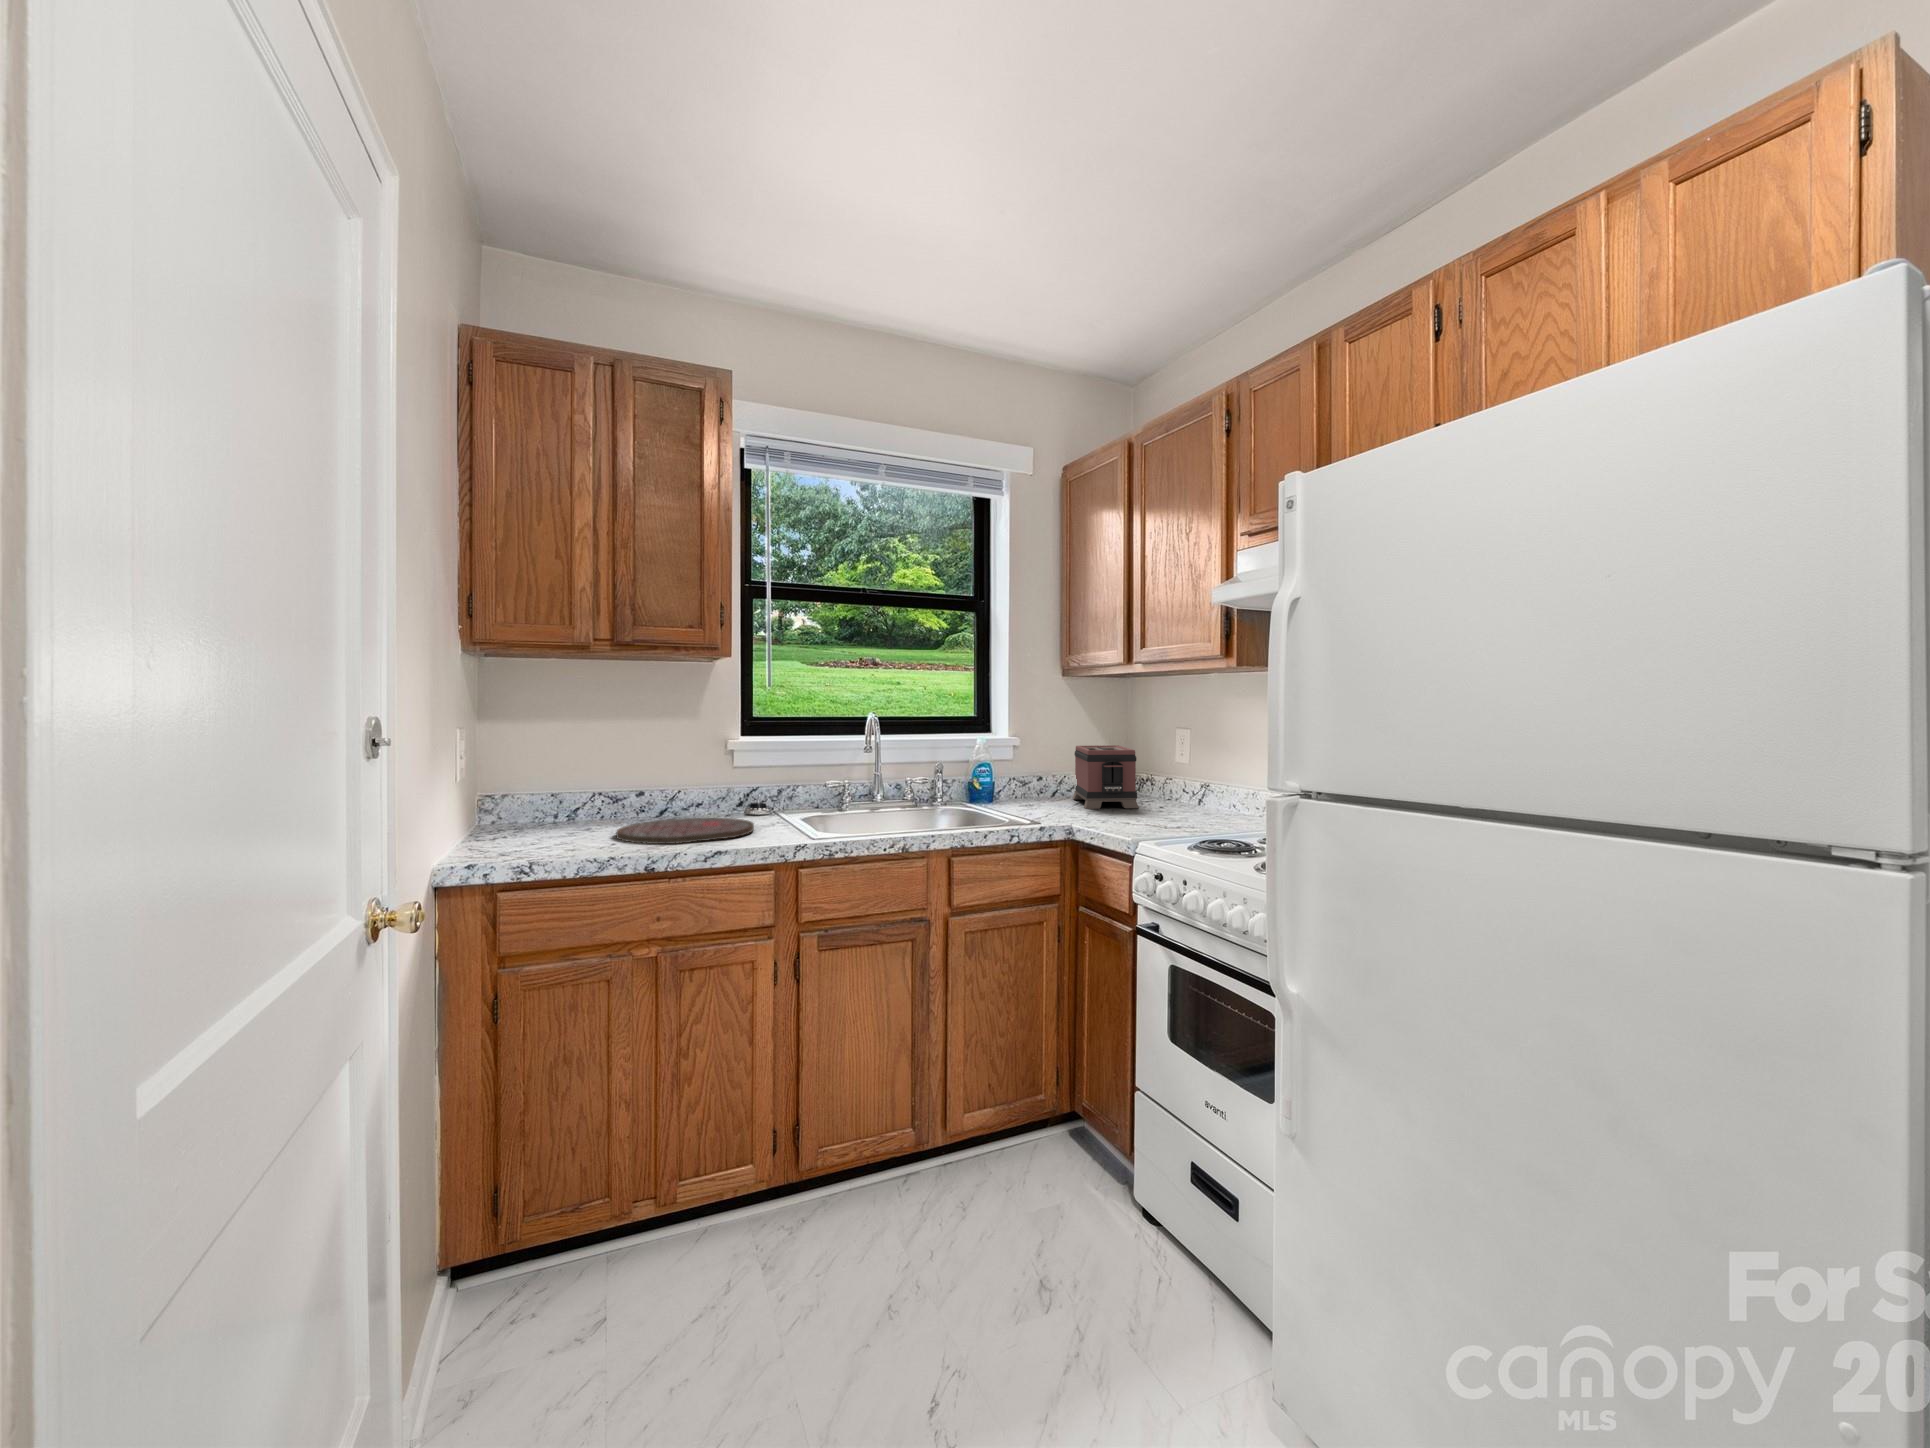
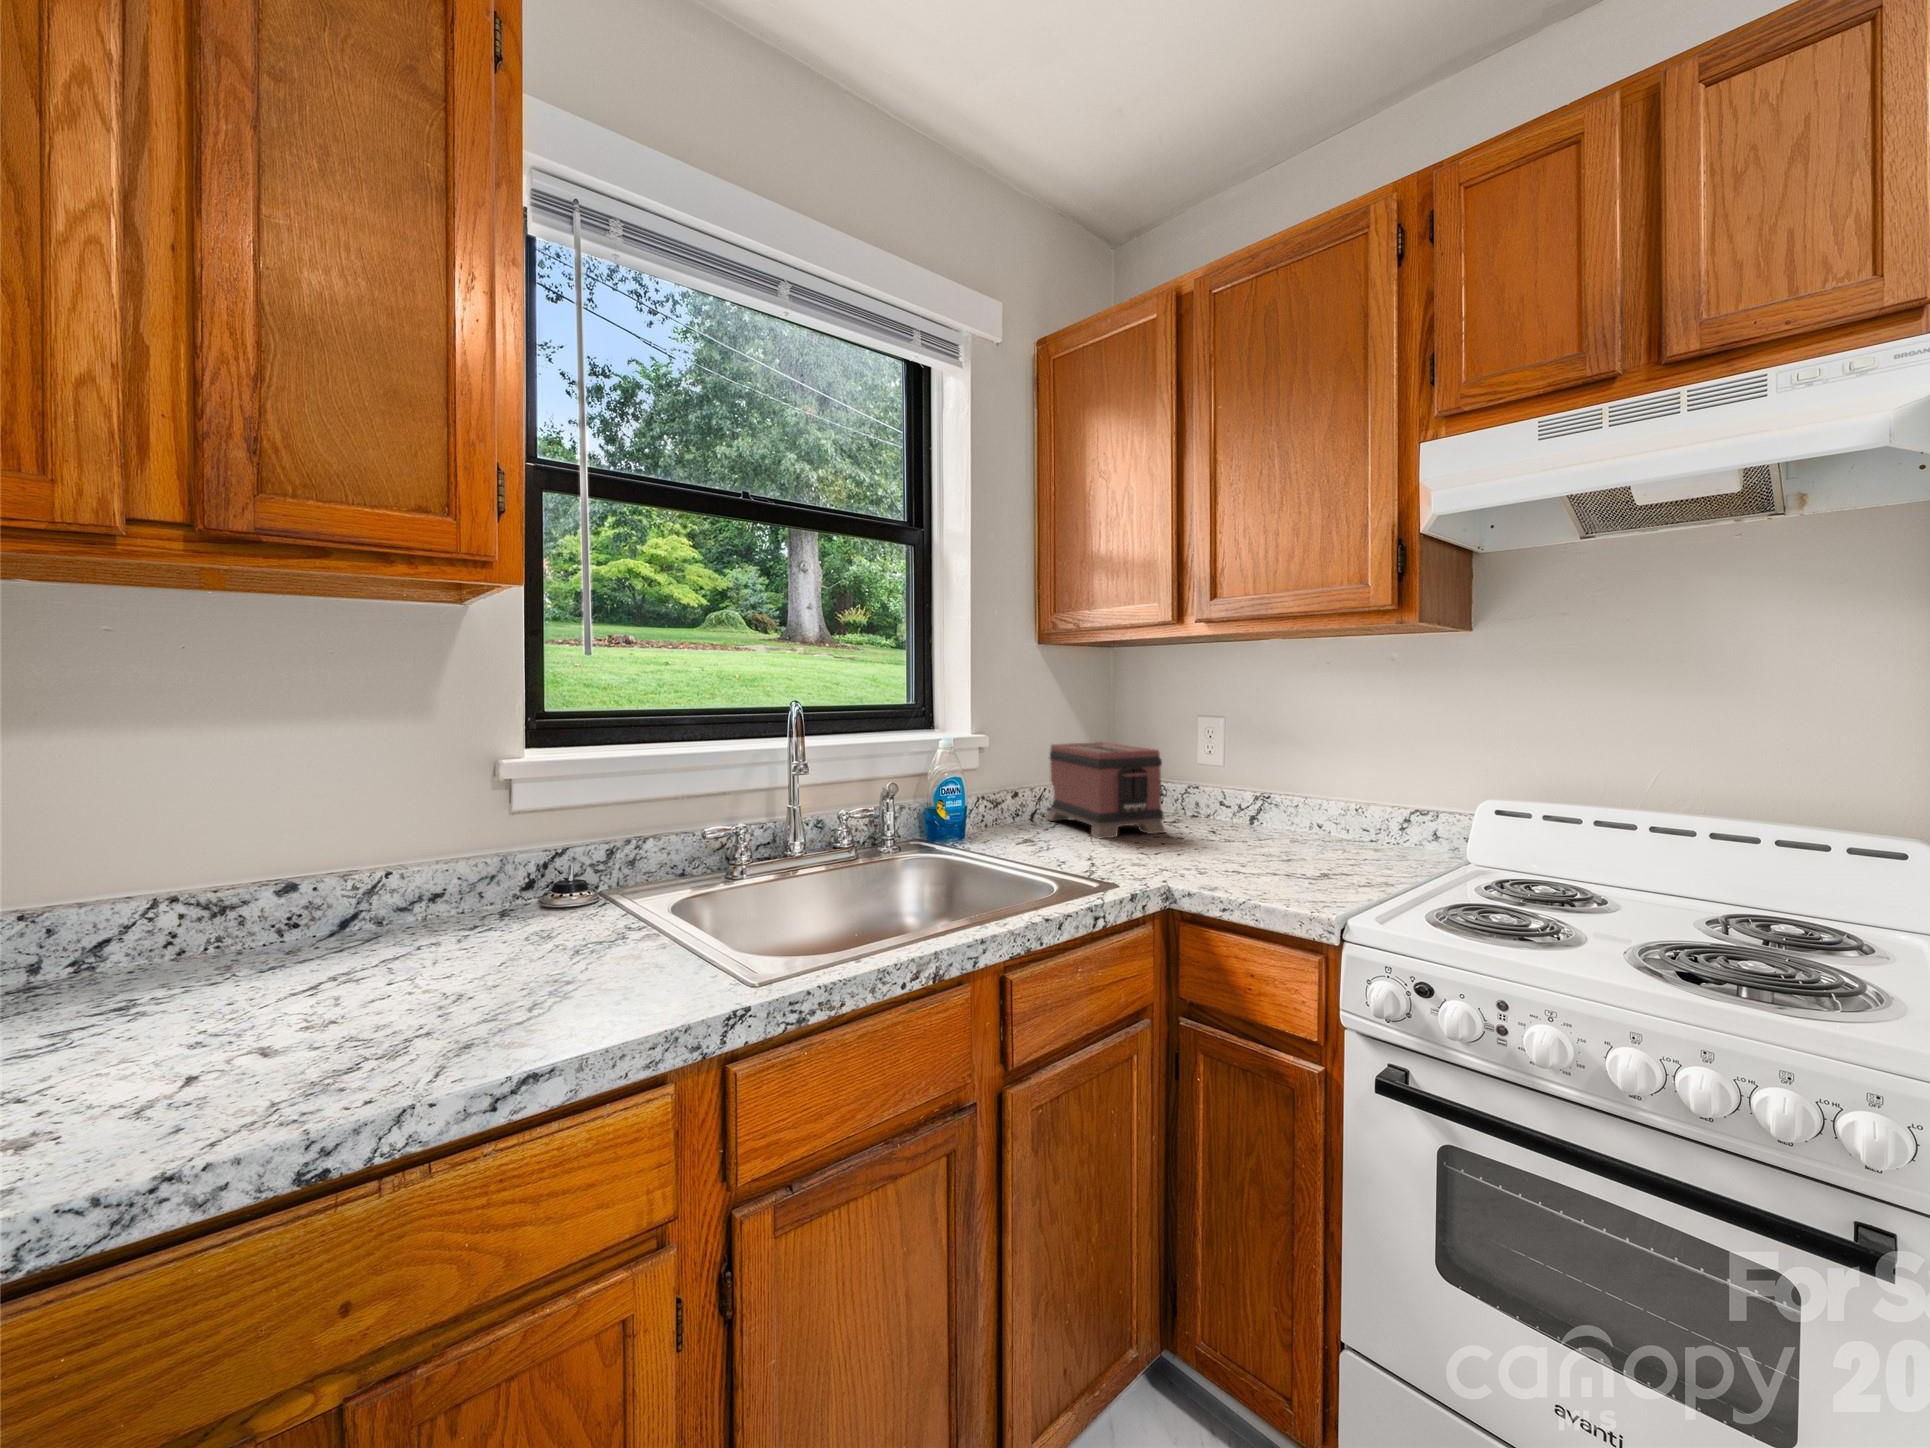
cutting board: present [616,818,754,844] -> none [202,930,588,1063]

